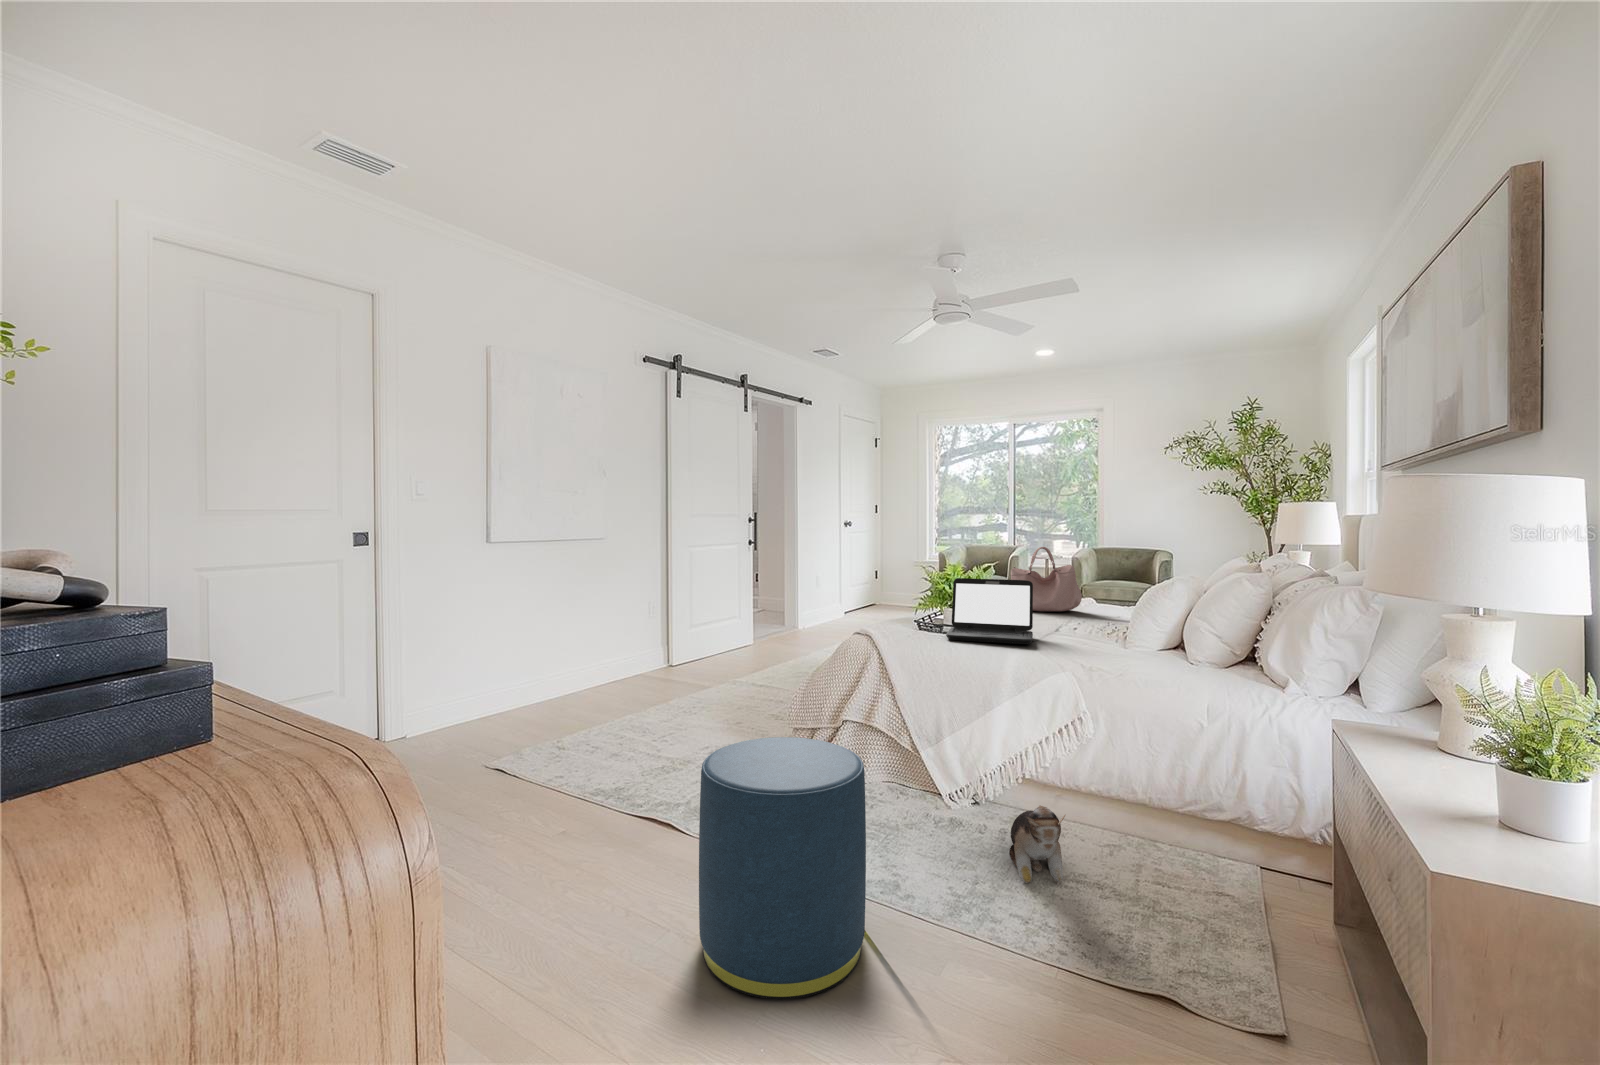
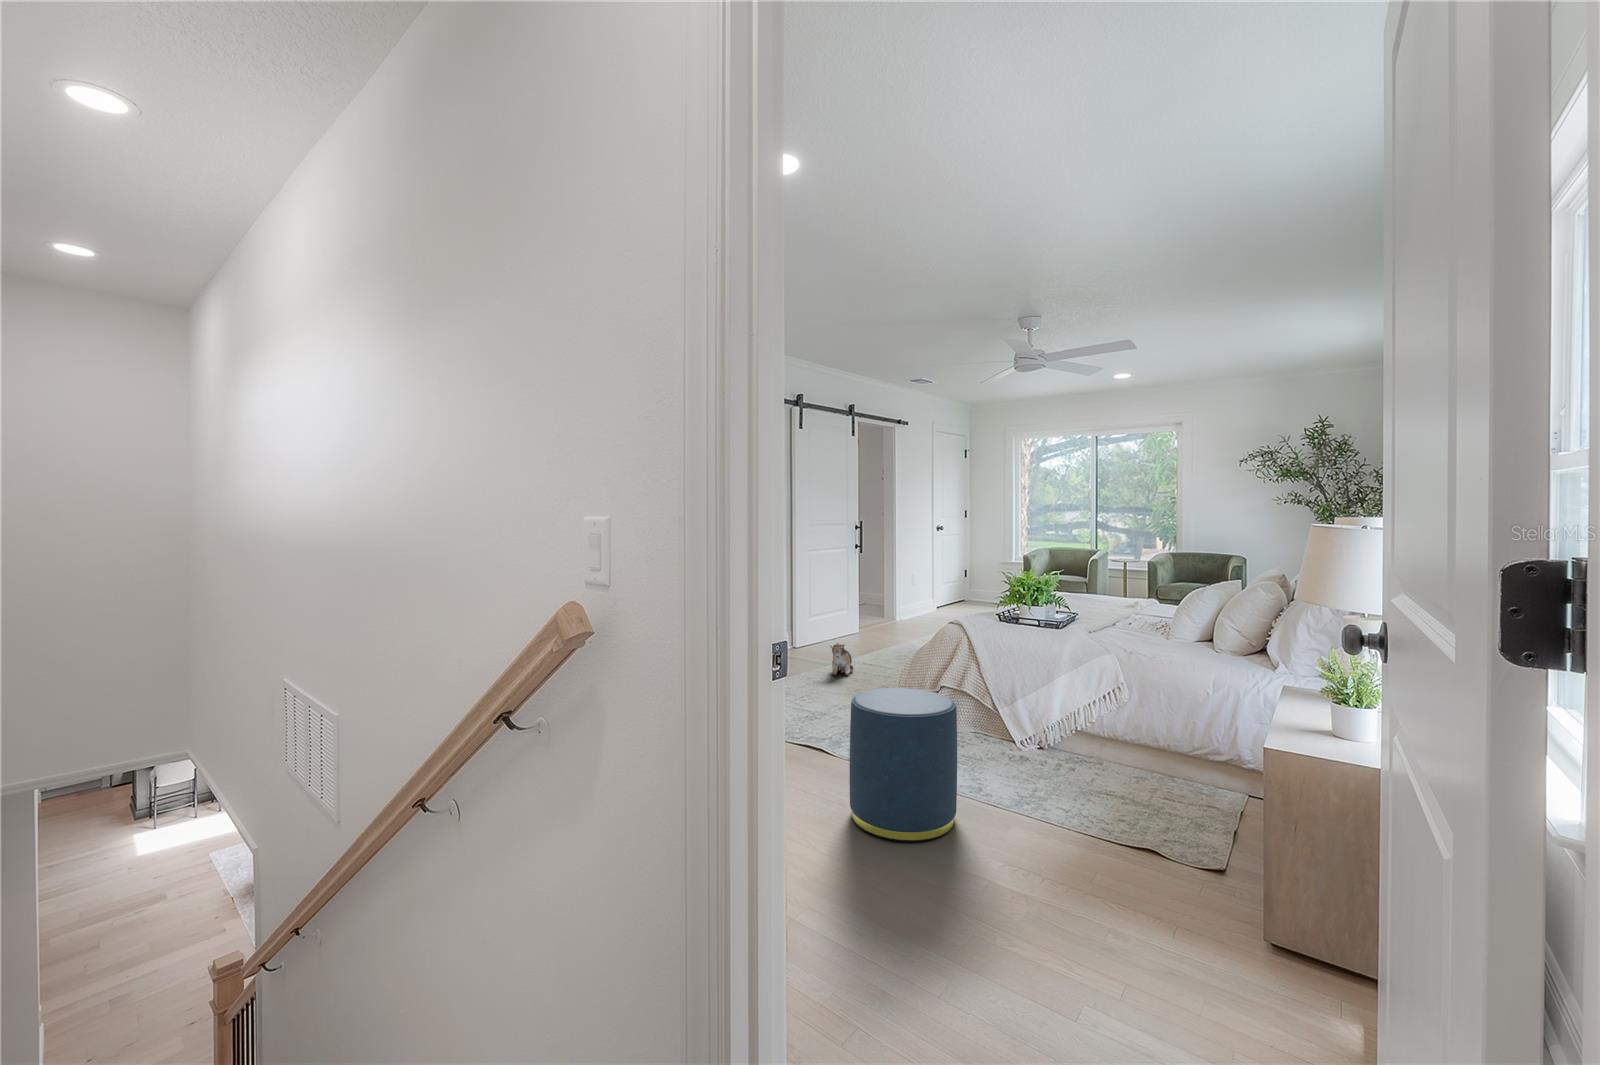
handbag: present [1011,547,1082,612] -> none [1076,555,1139,608]
laptop: present [946,578,1033,644] -> none [1020,581,1091,633]
plush toy: present [1009,806,1065,883] -> present [830,643,853,675]

